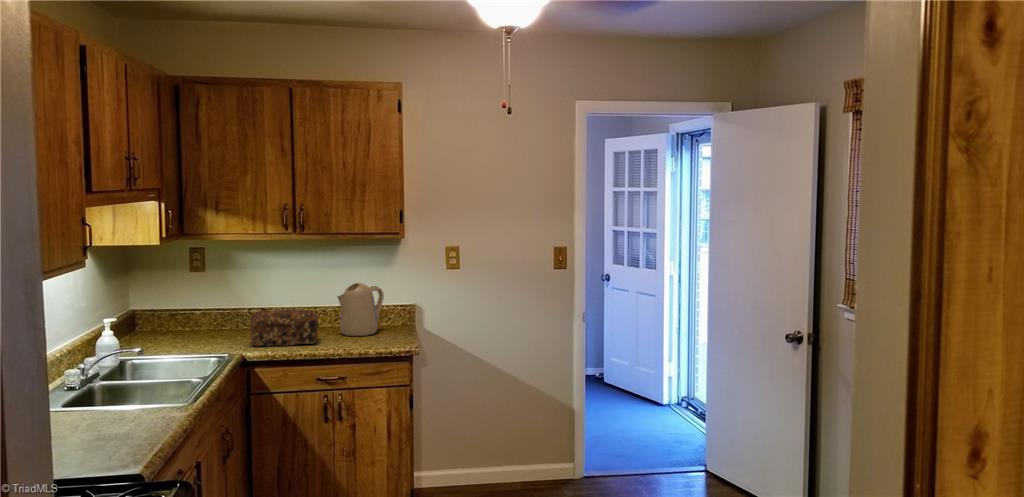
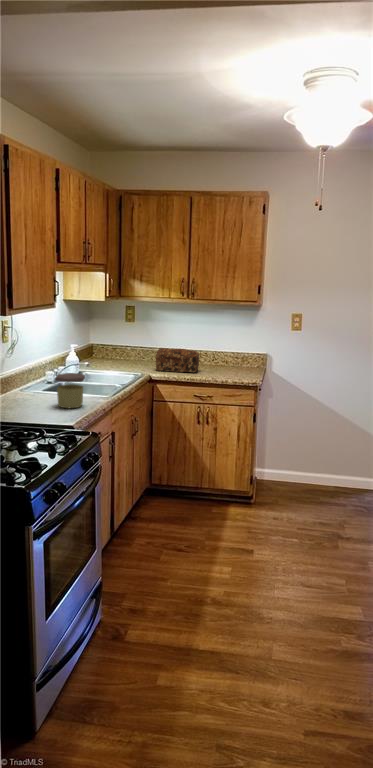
kettle: present [337,283,384,336] -> none [213,335,246,371]
jar: none [92,376,148,440] -> present [55,373,85,408]

